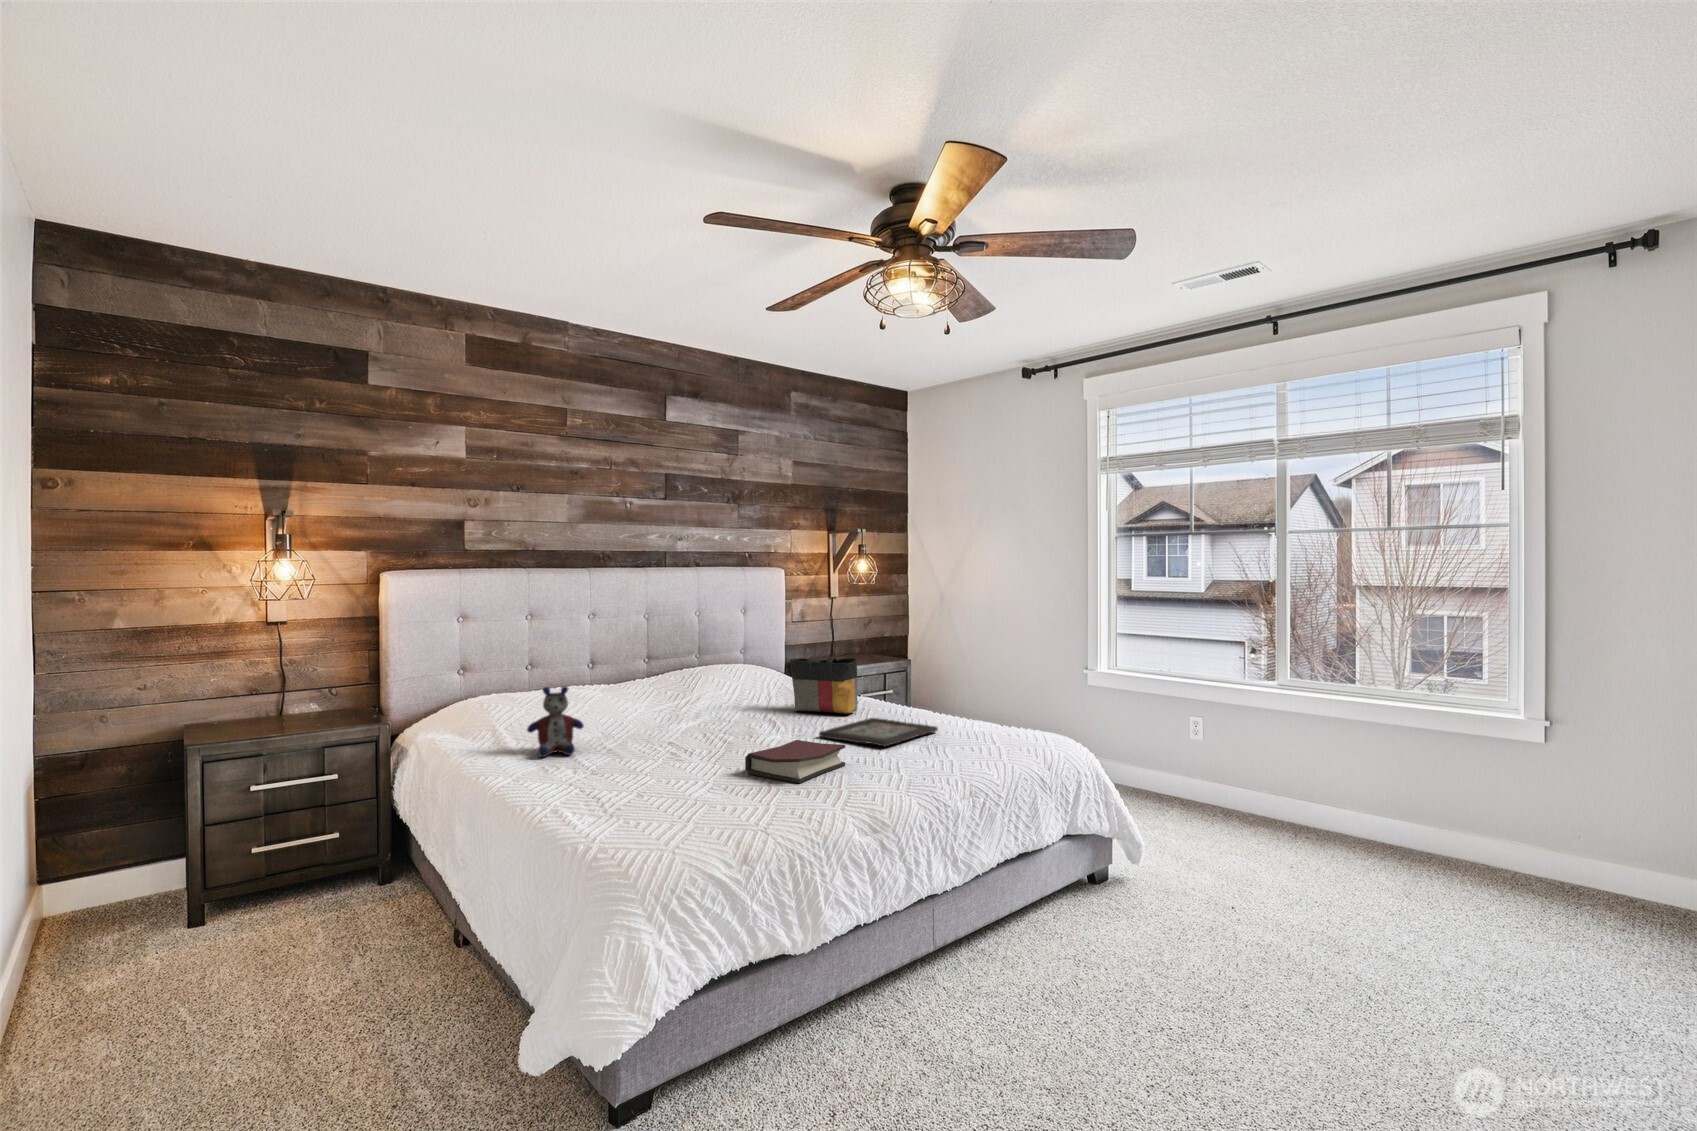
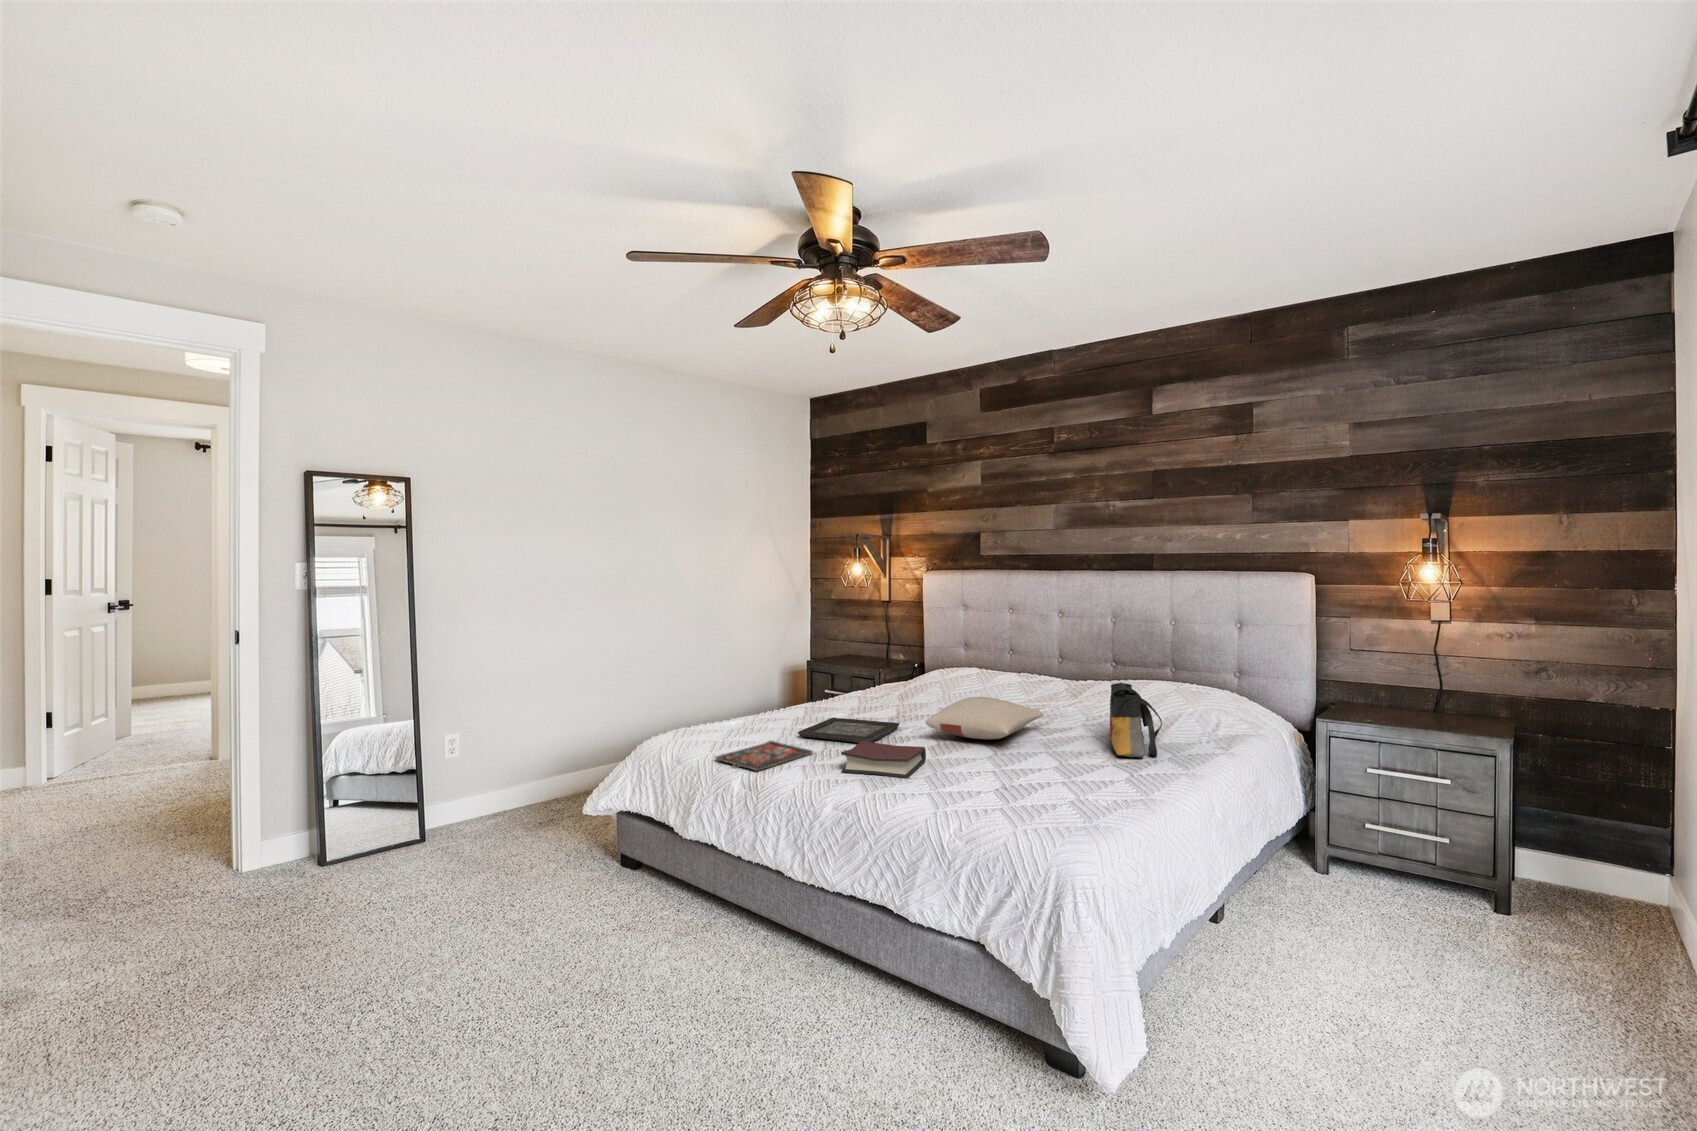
stuffed bear: present [527,686,584,757] -> none [873,665,910,716]
pillow: none [661,694,795,738] -> present [925,697,1044,739]
decorative tray: present [819,718,938,746] -> present [798,718,899,743]
board game: none [620,787,756,833] -> present [715,741,813,771]

